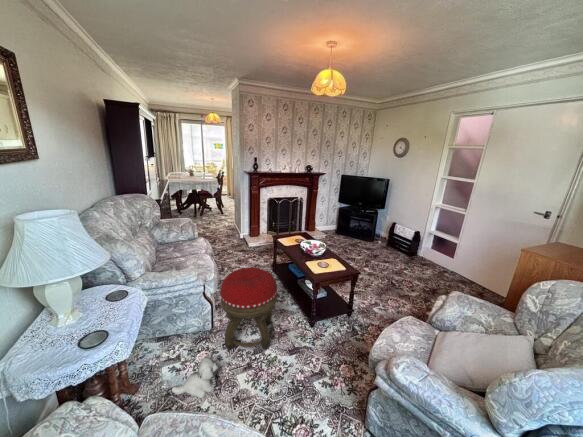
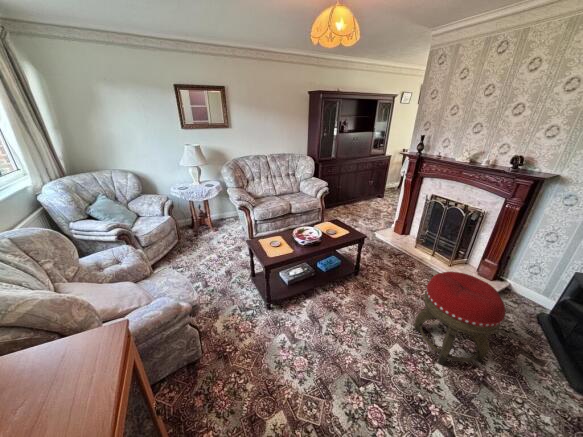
plush toy: present [172,356,218,398] -> none [362,304,391,330]

